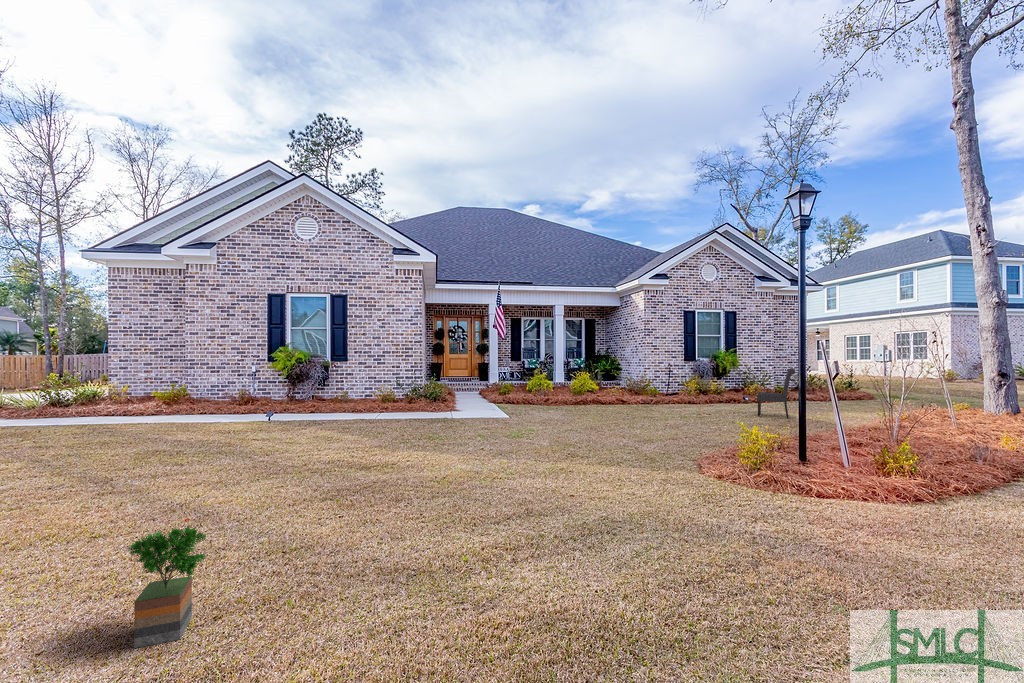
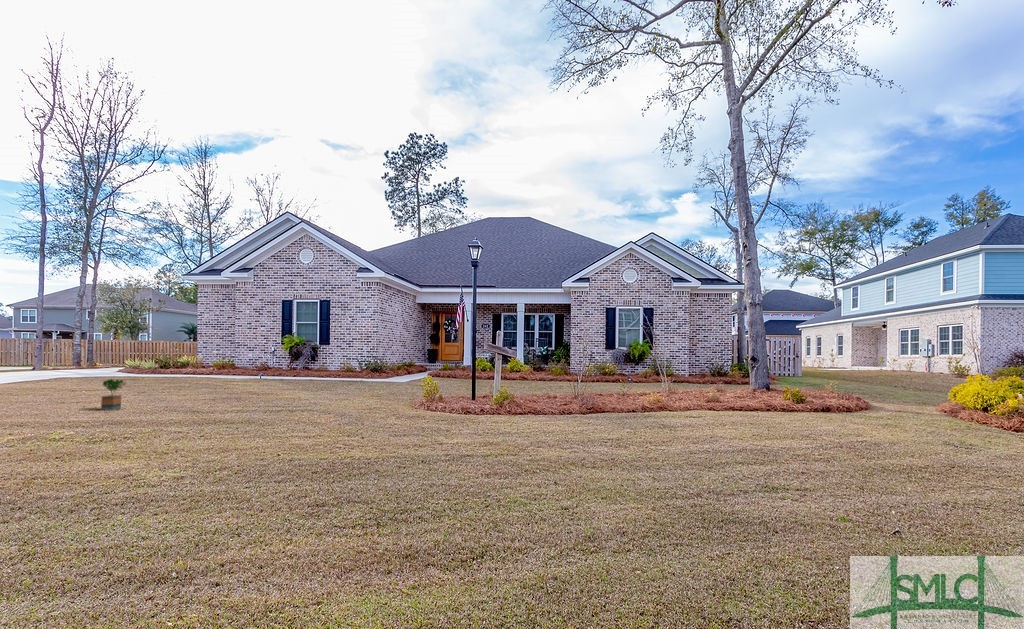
chair: present [757,368,795,418] -> none [586,353,616,392]

